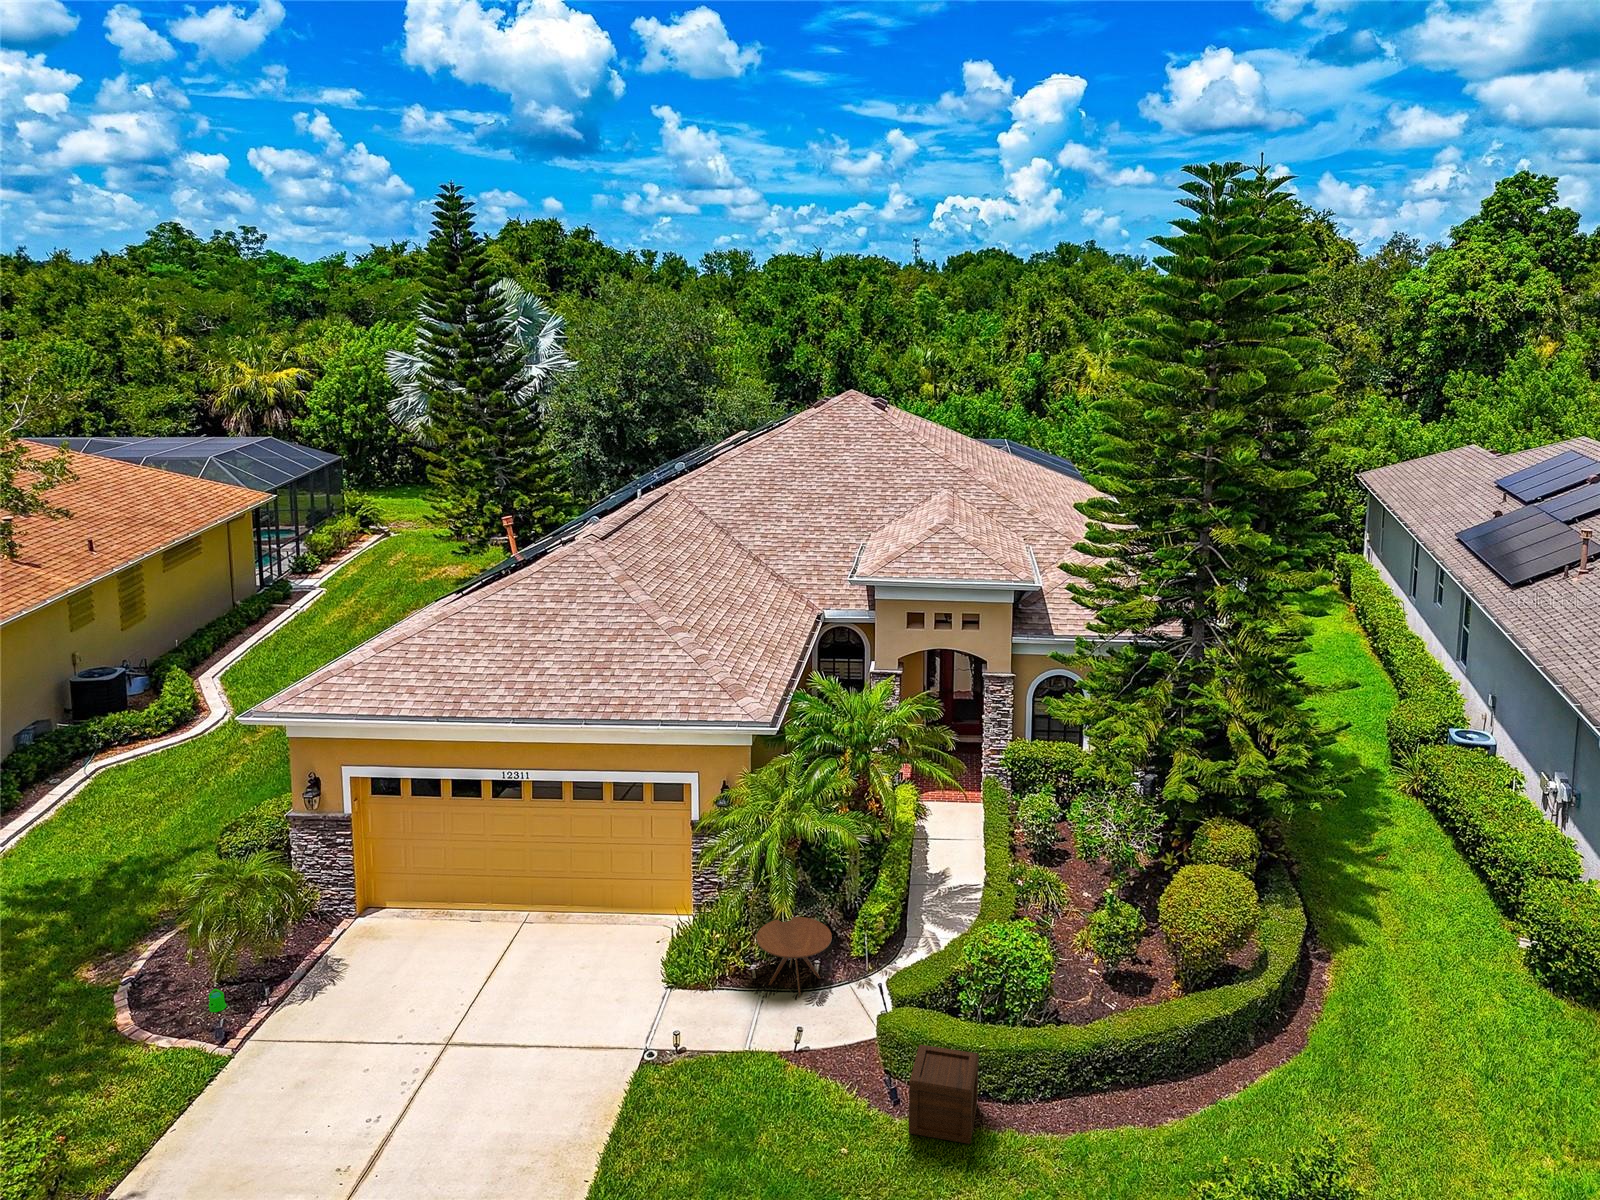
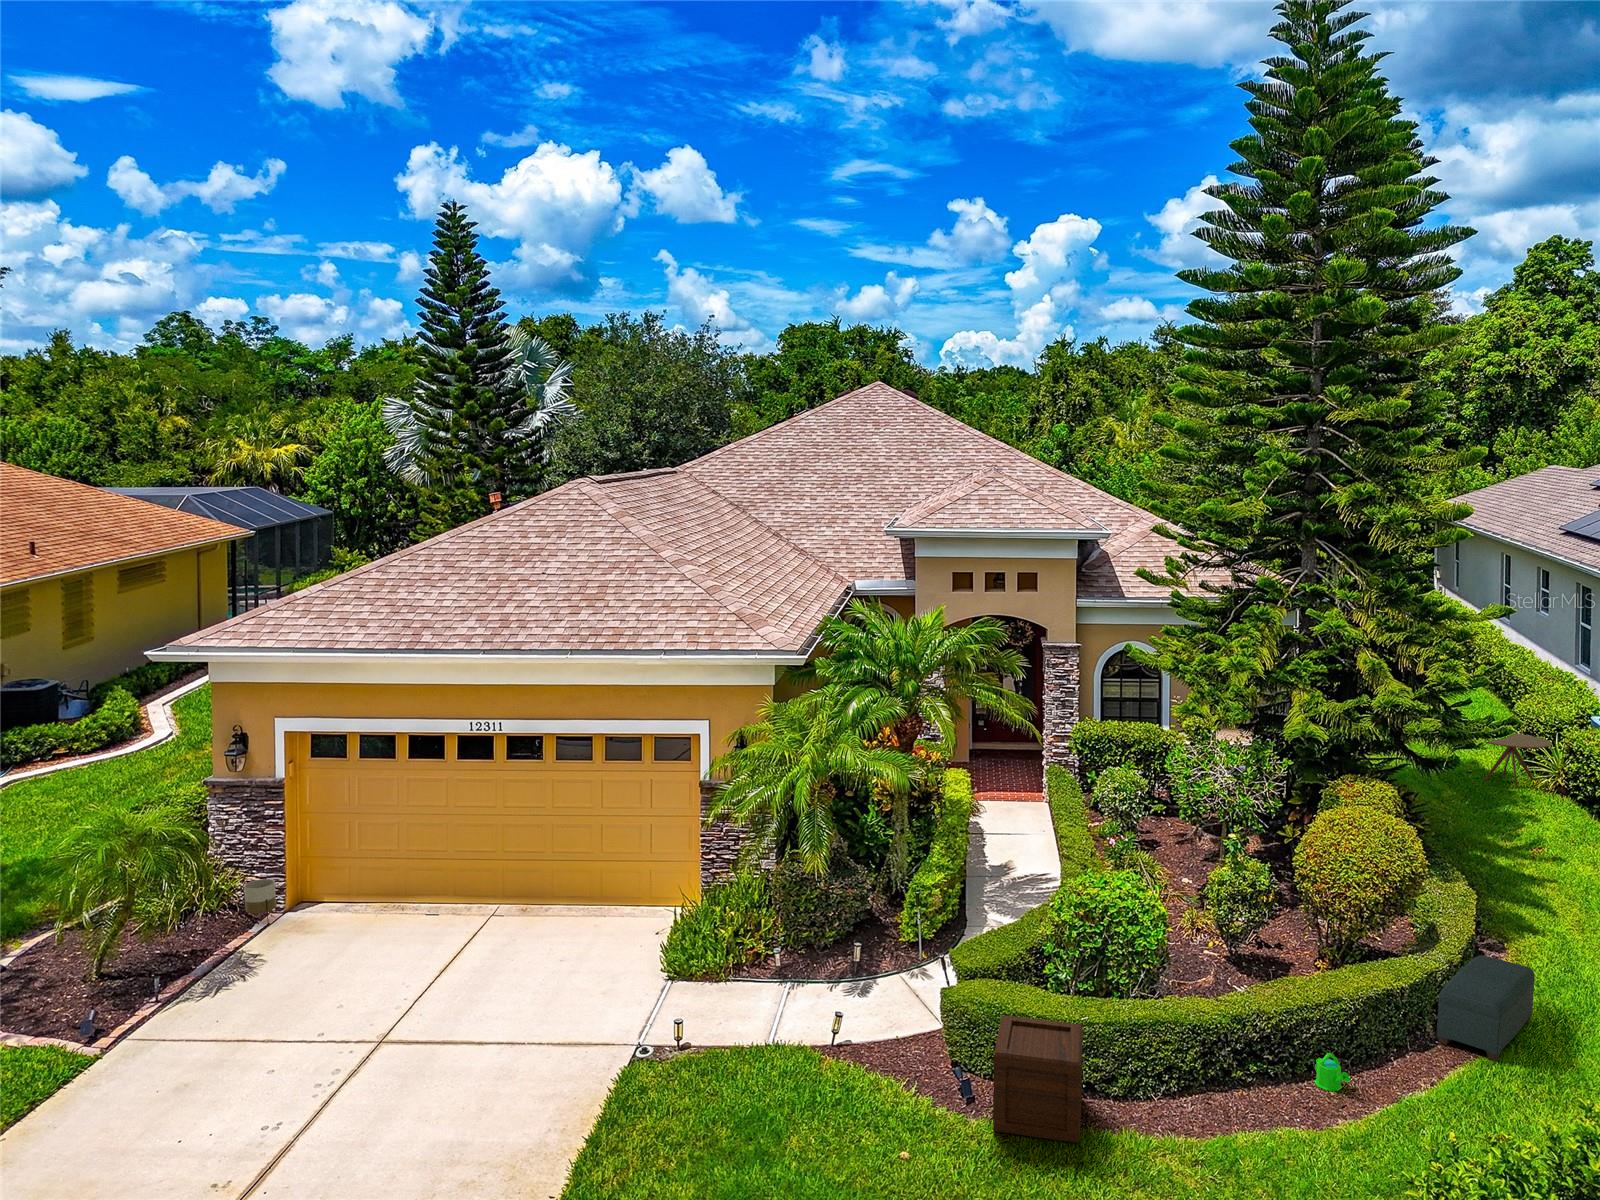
planter: none [323,892,350,931] -> present [244,879,276,925]
round table: present [757,917,832,997] -> present [1484,733,1551,788]
bench: none [1252,980,1333,1070] -> present [1437,955,1535,1061]
watering can: present [209,989,227,1012] -> present [1314,1053,1350,1091]

